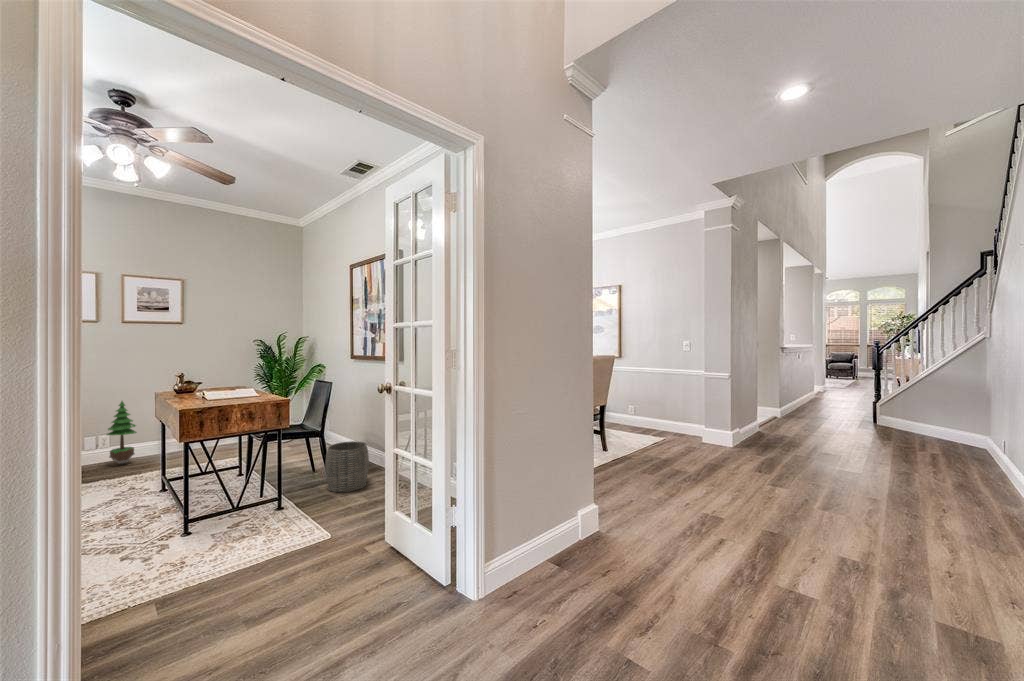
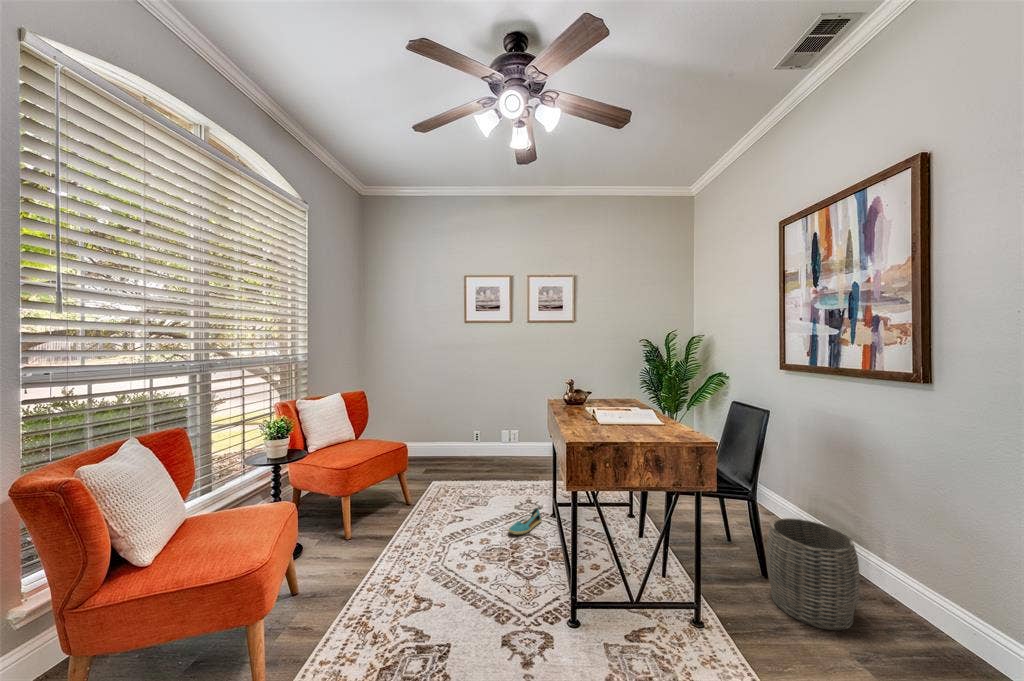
potted tree: present [107,401,137,464] -> none [515,398,537,461]
shoe: none [112,488,150,512] -> present [508,508,542,535]

